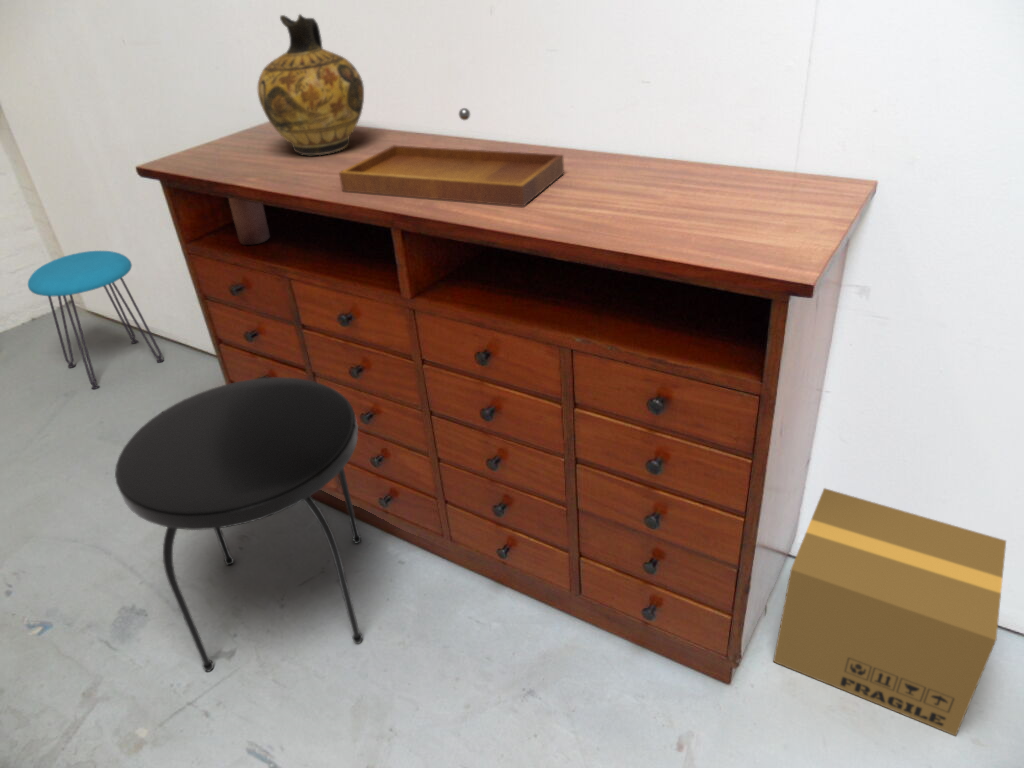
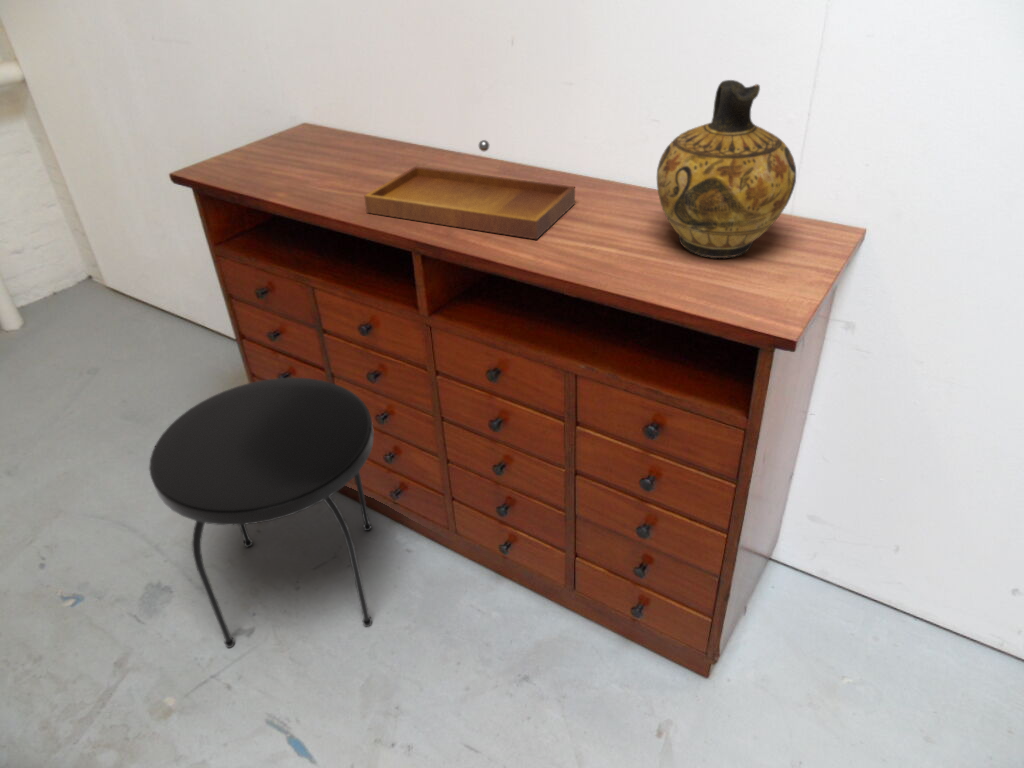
ceramic jug: present [258,15,364,155] -> present [657,80,796,258]
candle: present [229,198,270,245] -> none [253,185,294,251]
stool: present [28,251,164,389] -> none [56,235,184,368]
cardboard box: present [774,489,1006,736] -> none [748,502,967,734]

